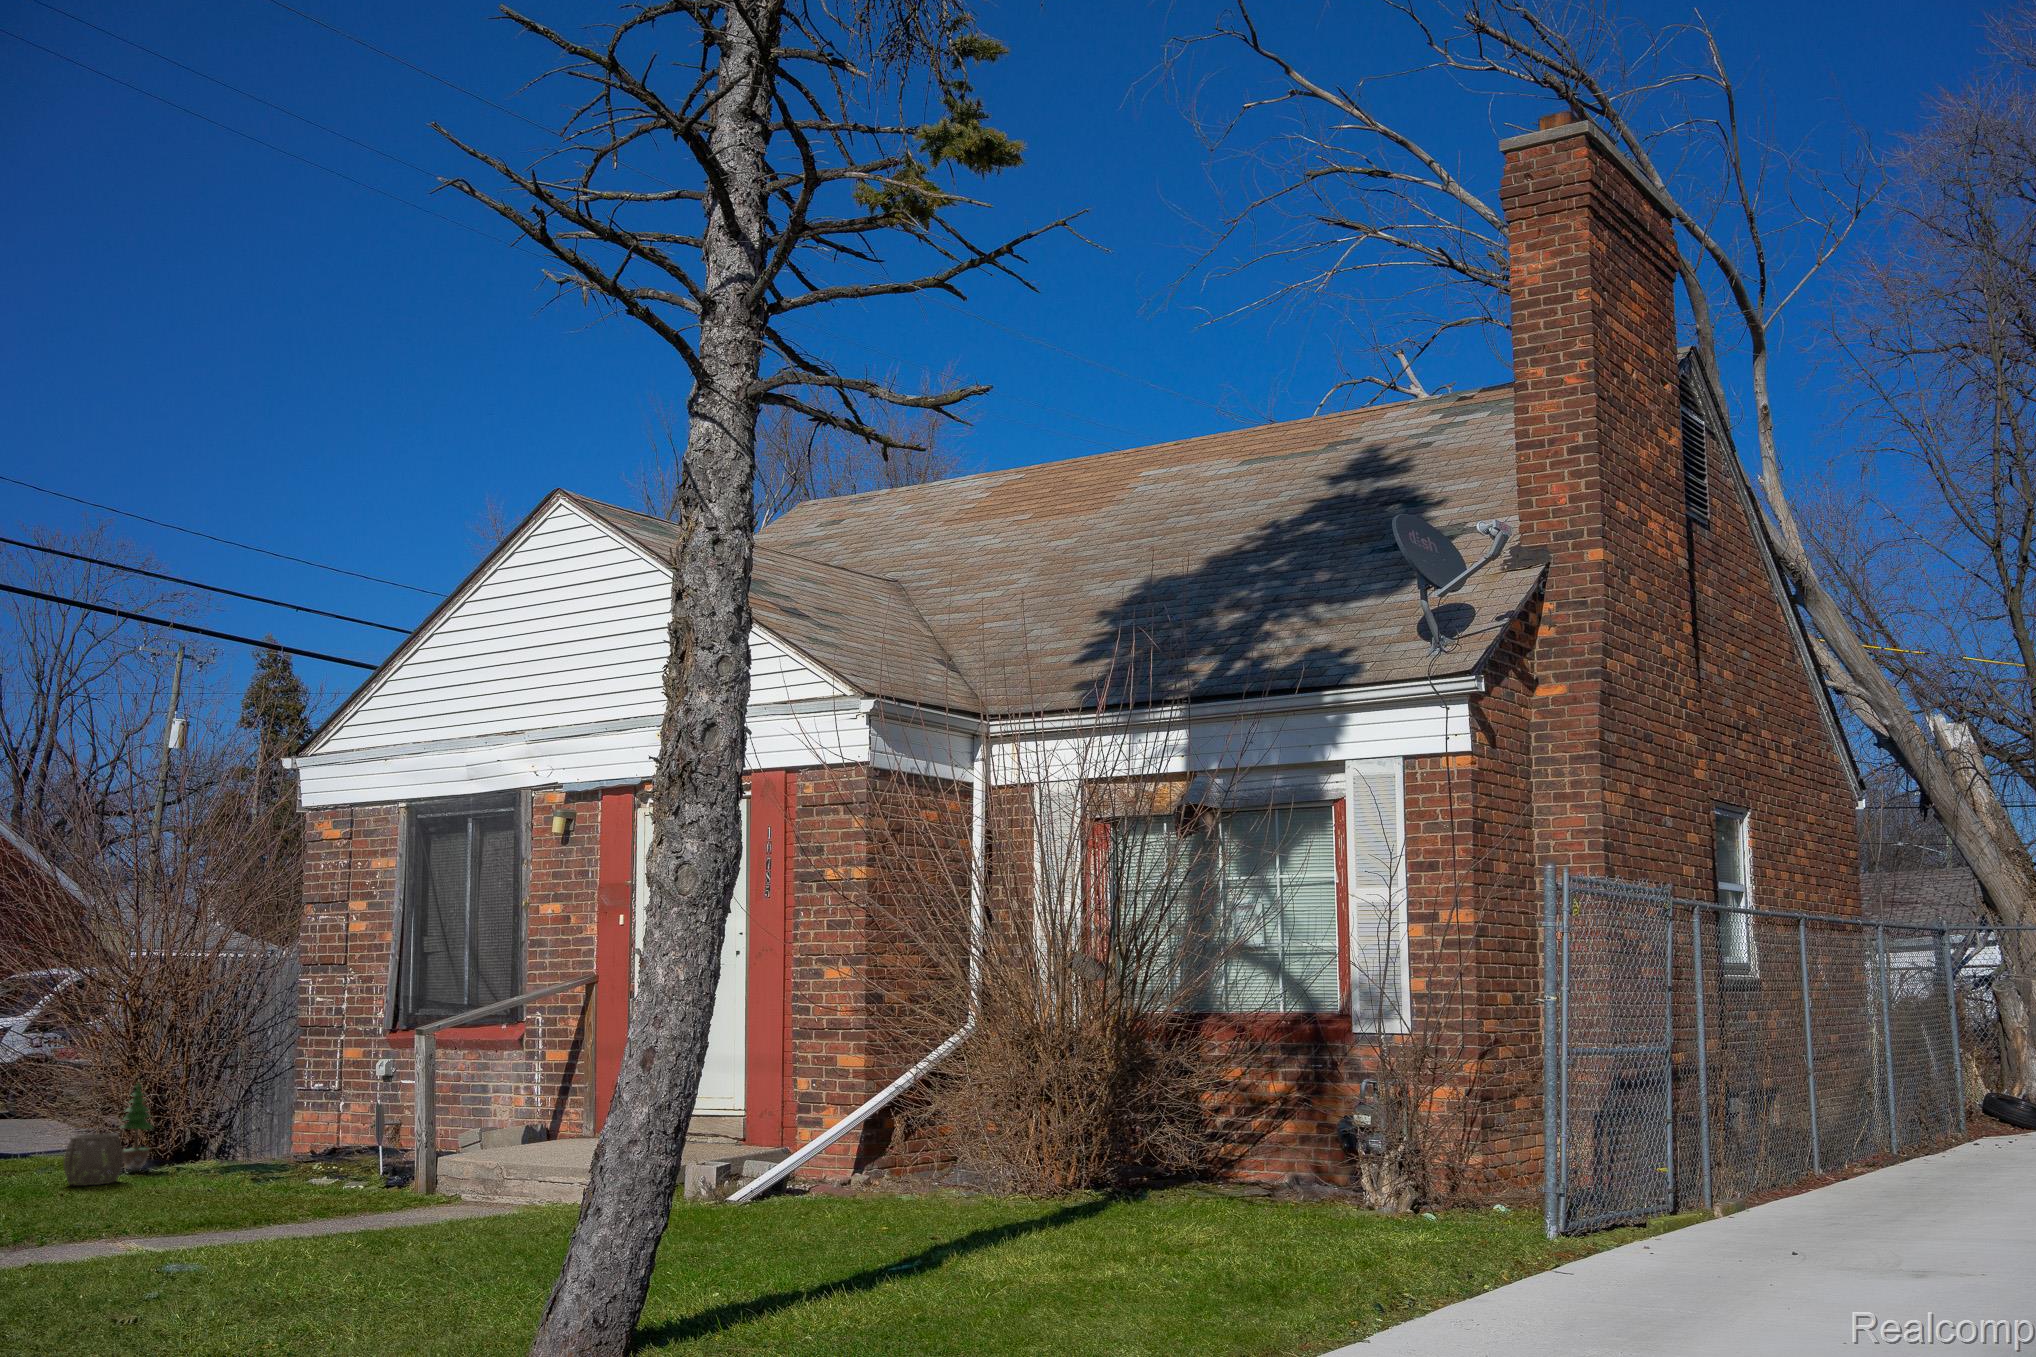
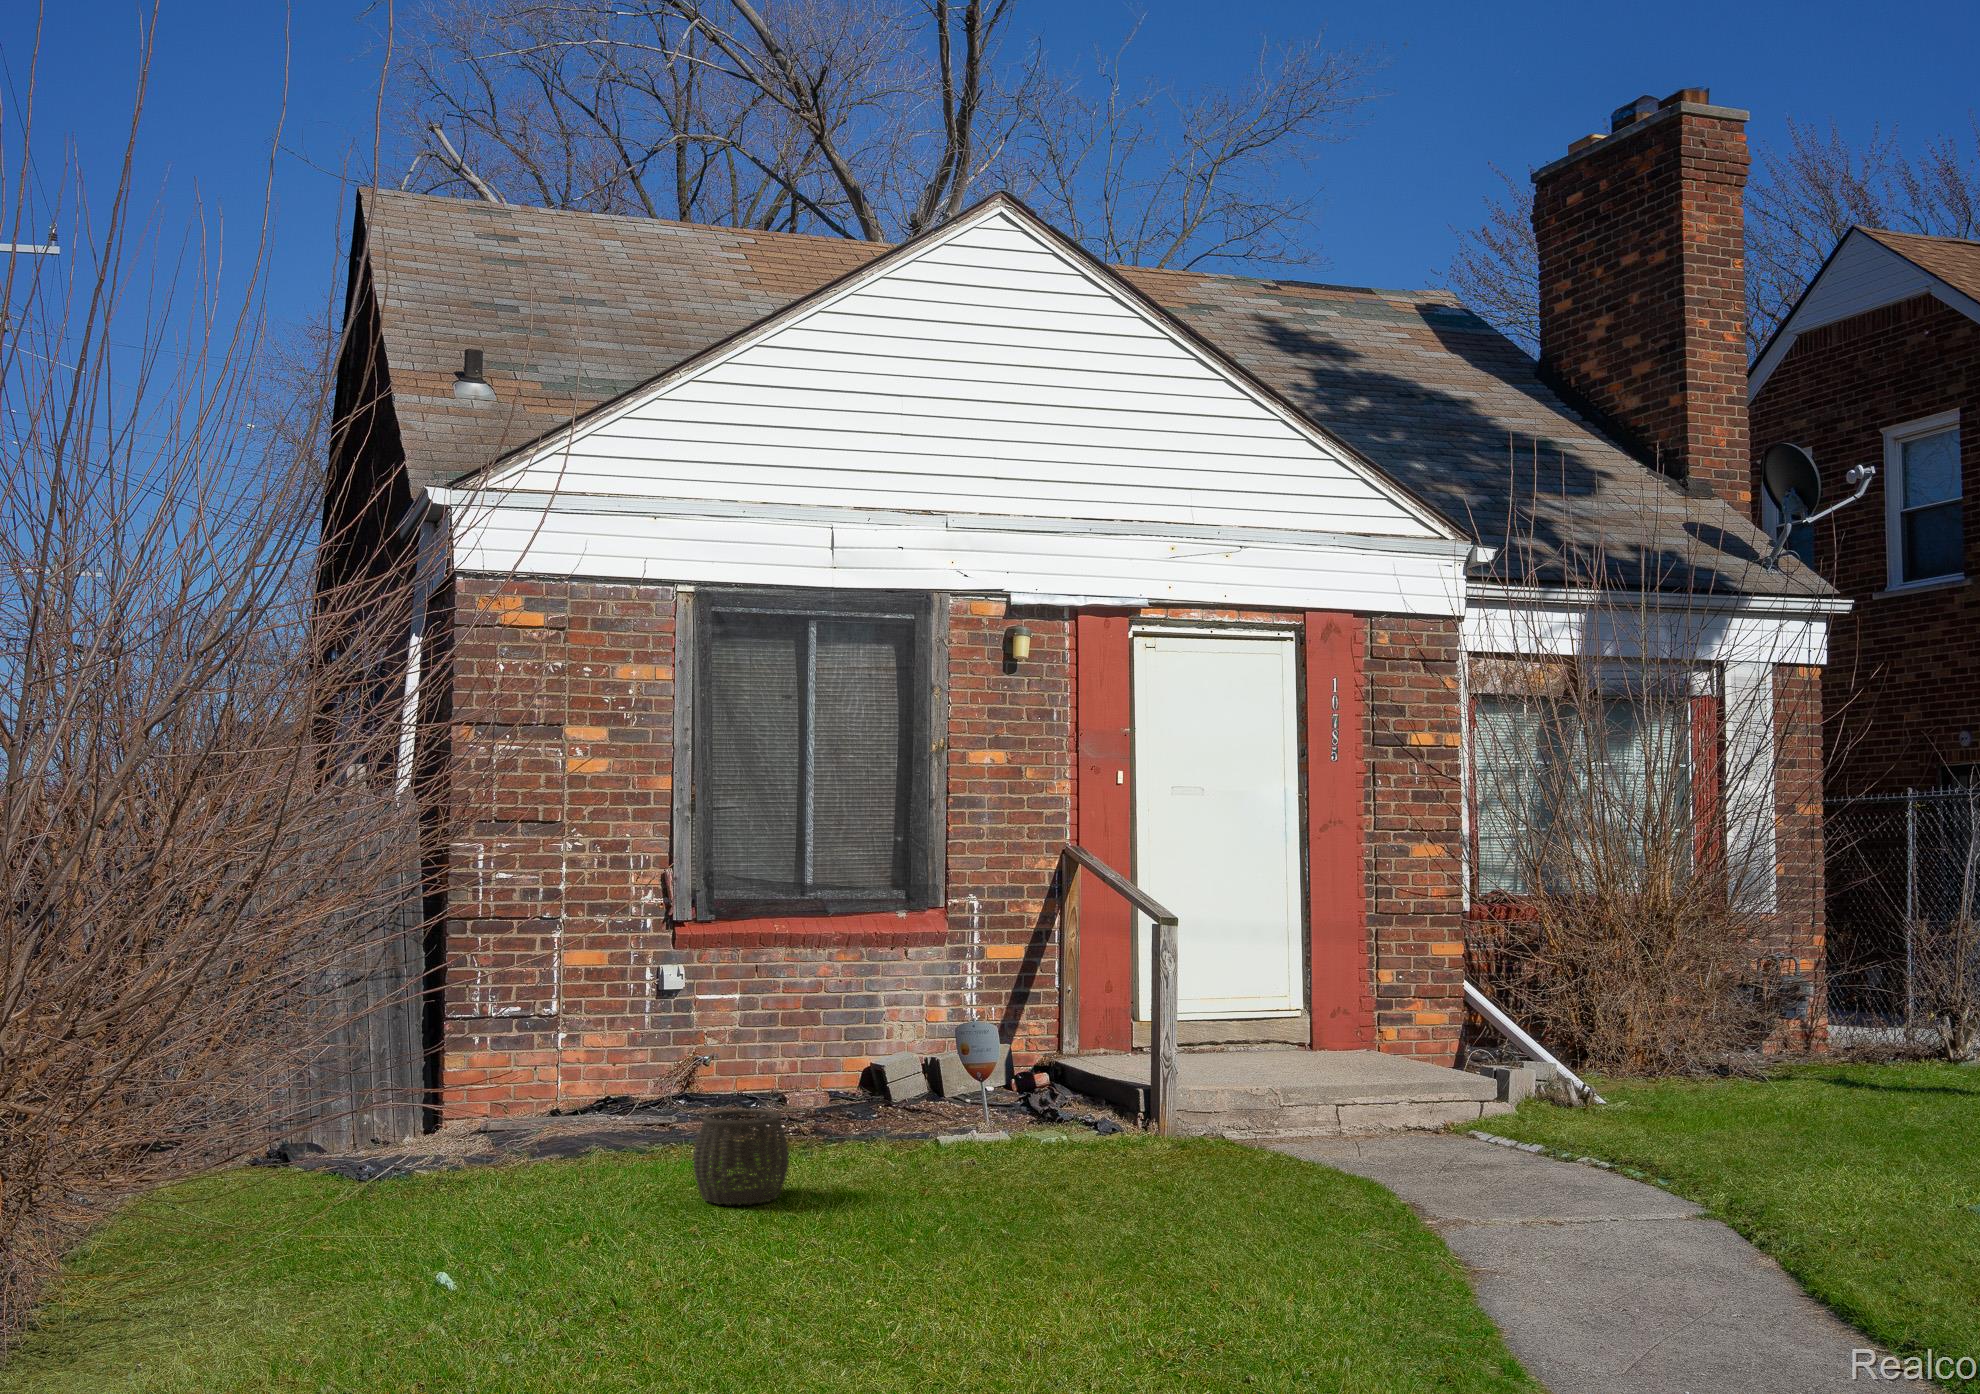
potted tree: present [121,1083,153,1171] -> none [585,1018,642,1176]

